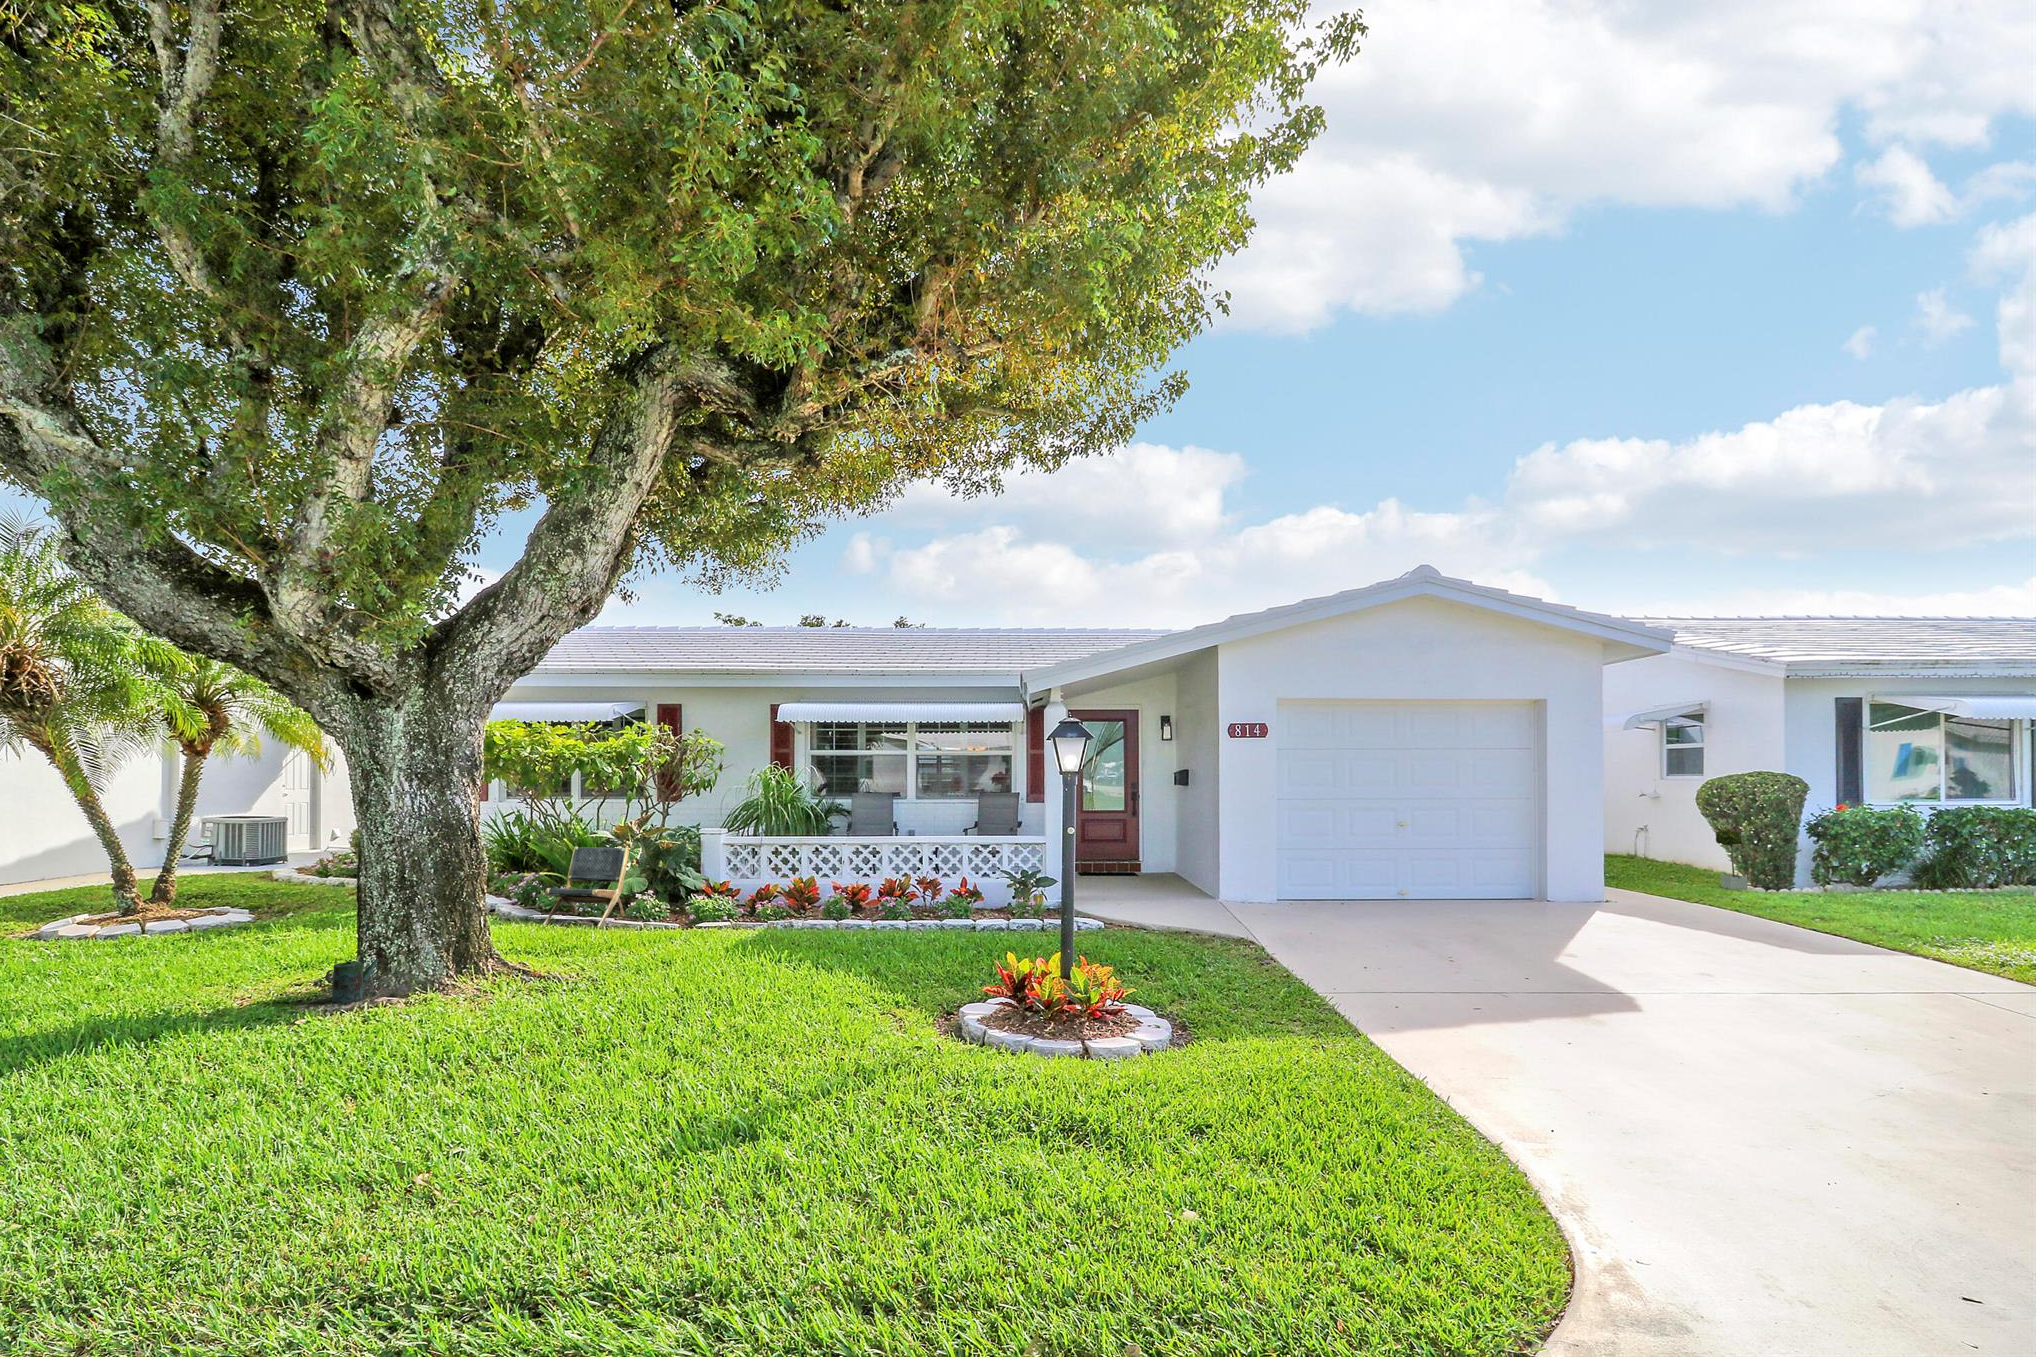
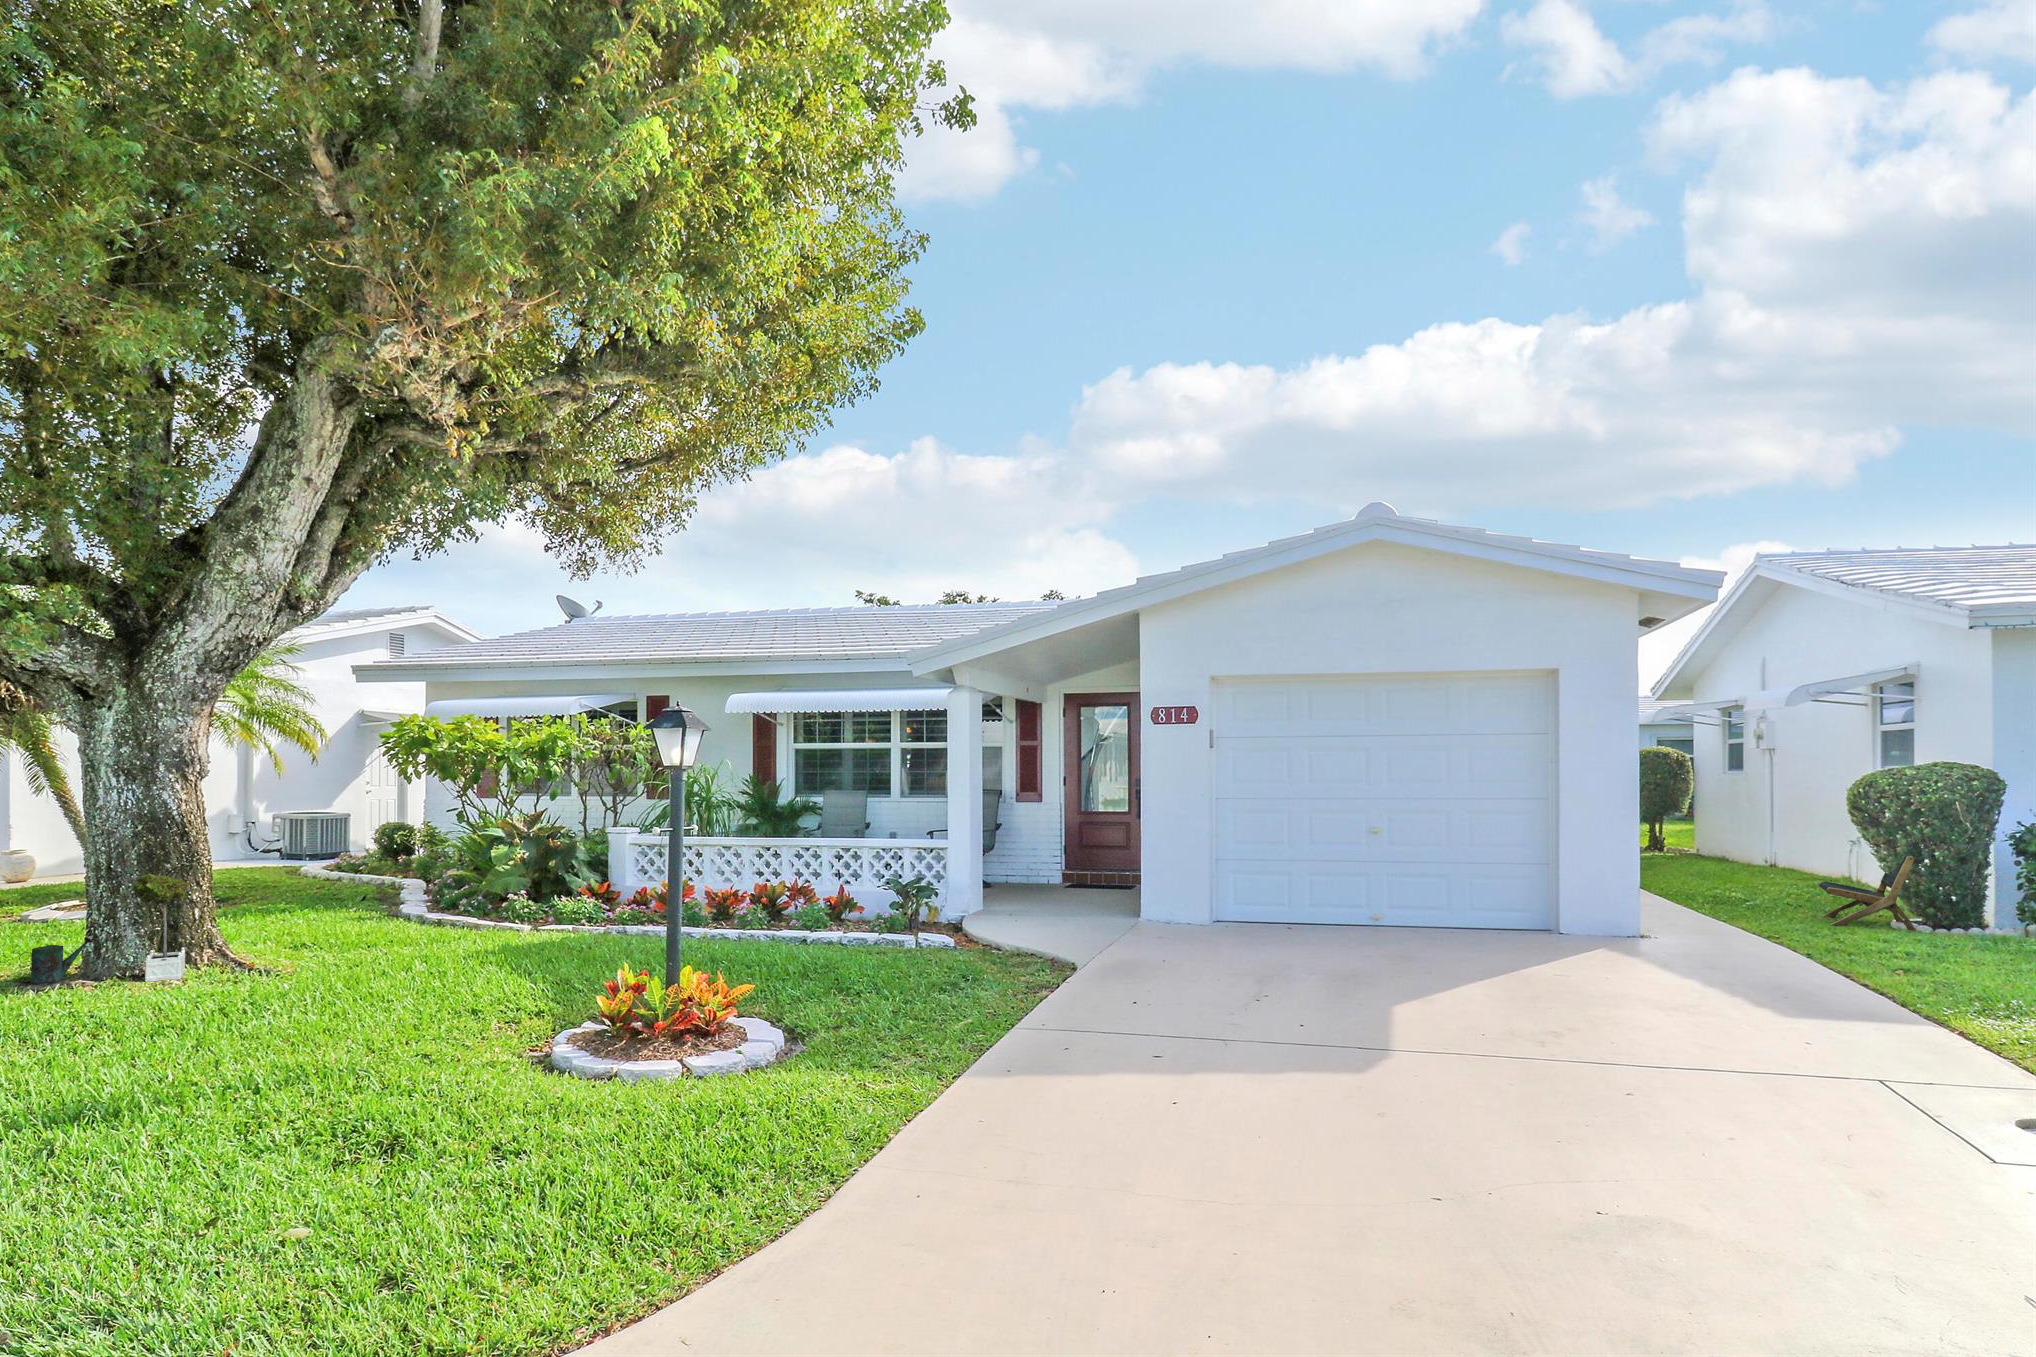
potted tree: present [1716,829,1748,890] -> present [133,874,189,982]
lounge chair: present [543,846,629,927] -> present [1818,856,1917,931]

